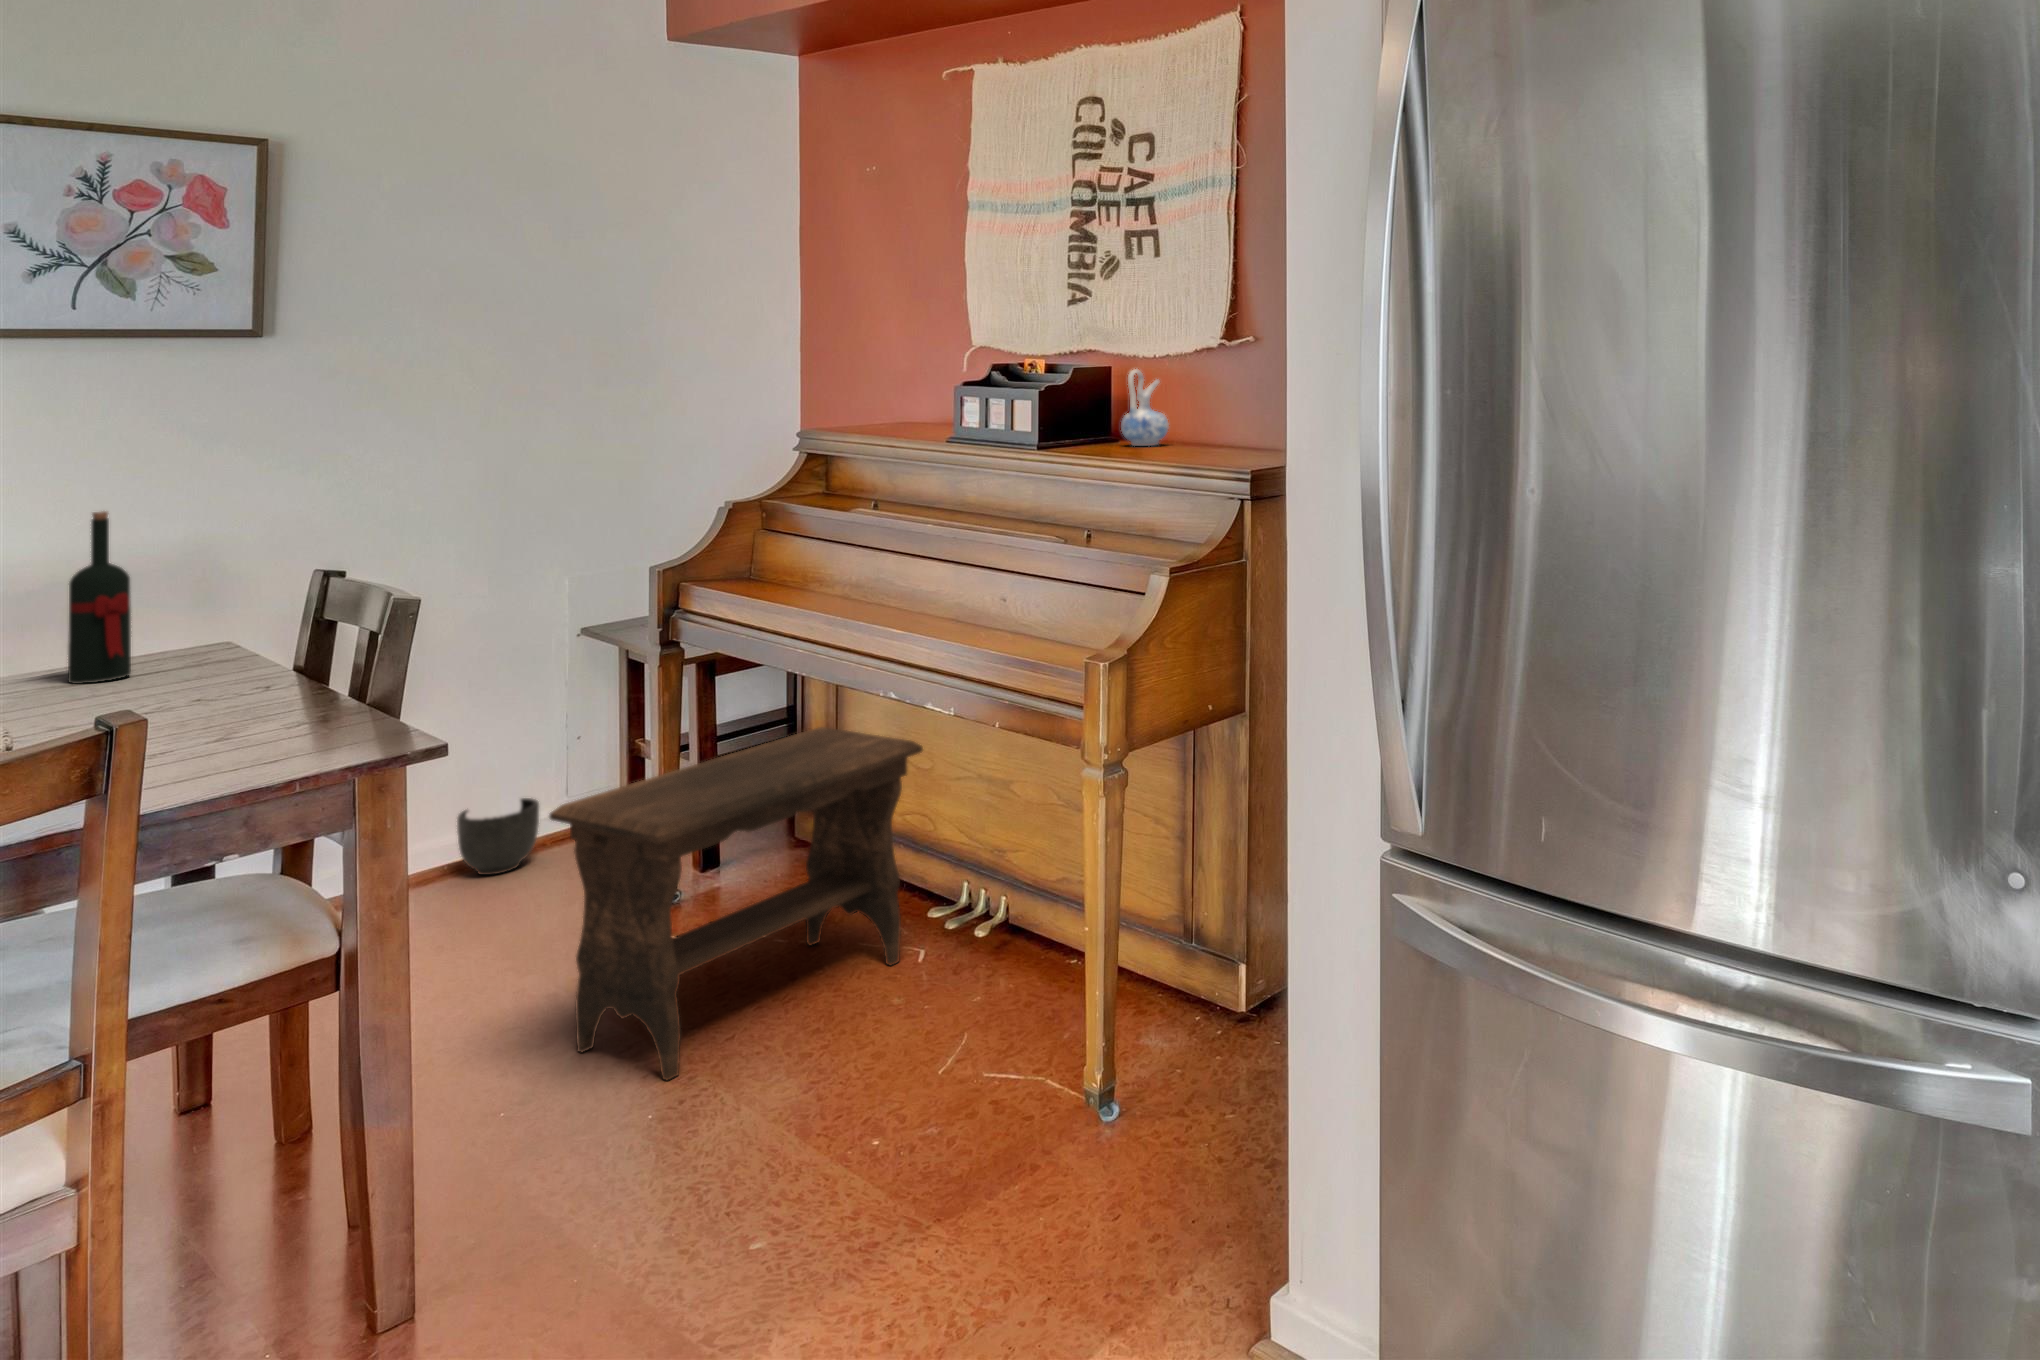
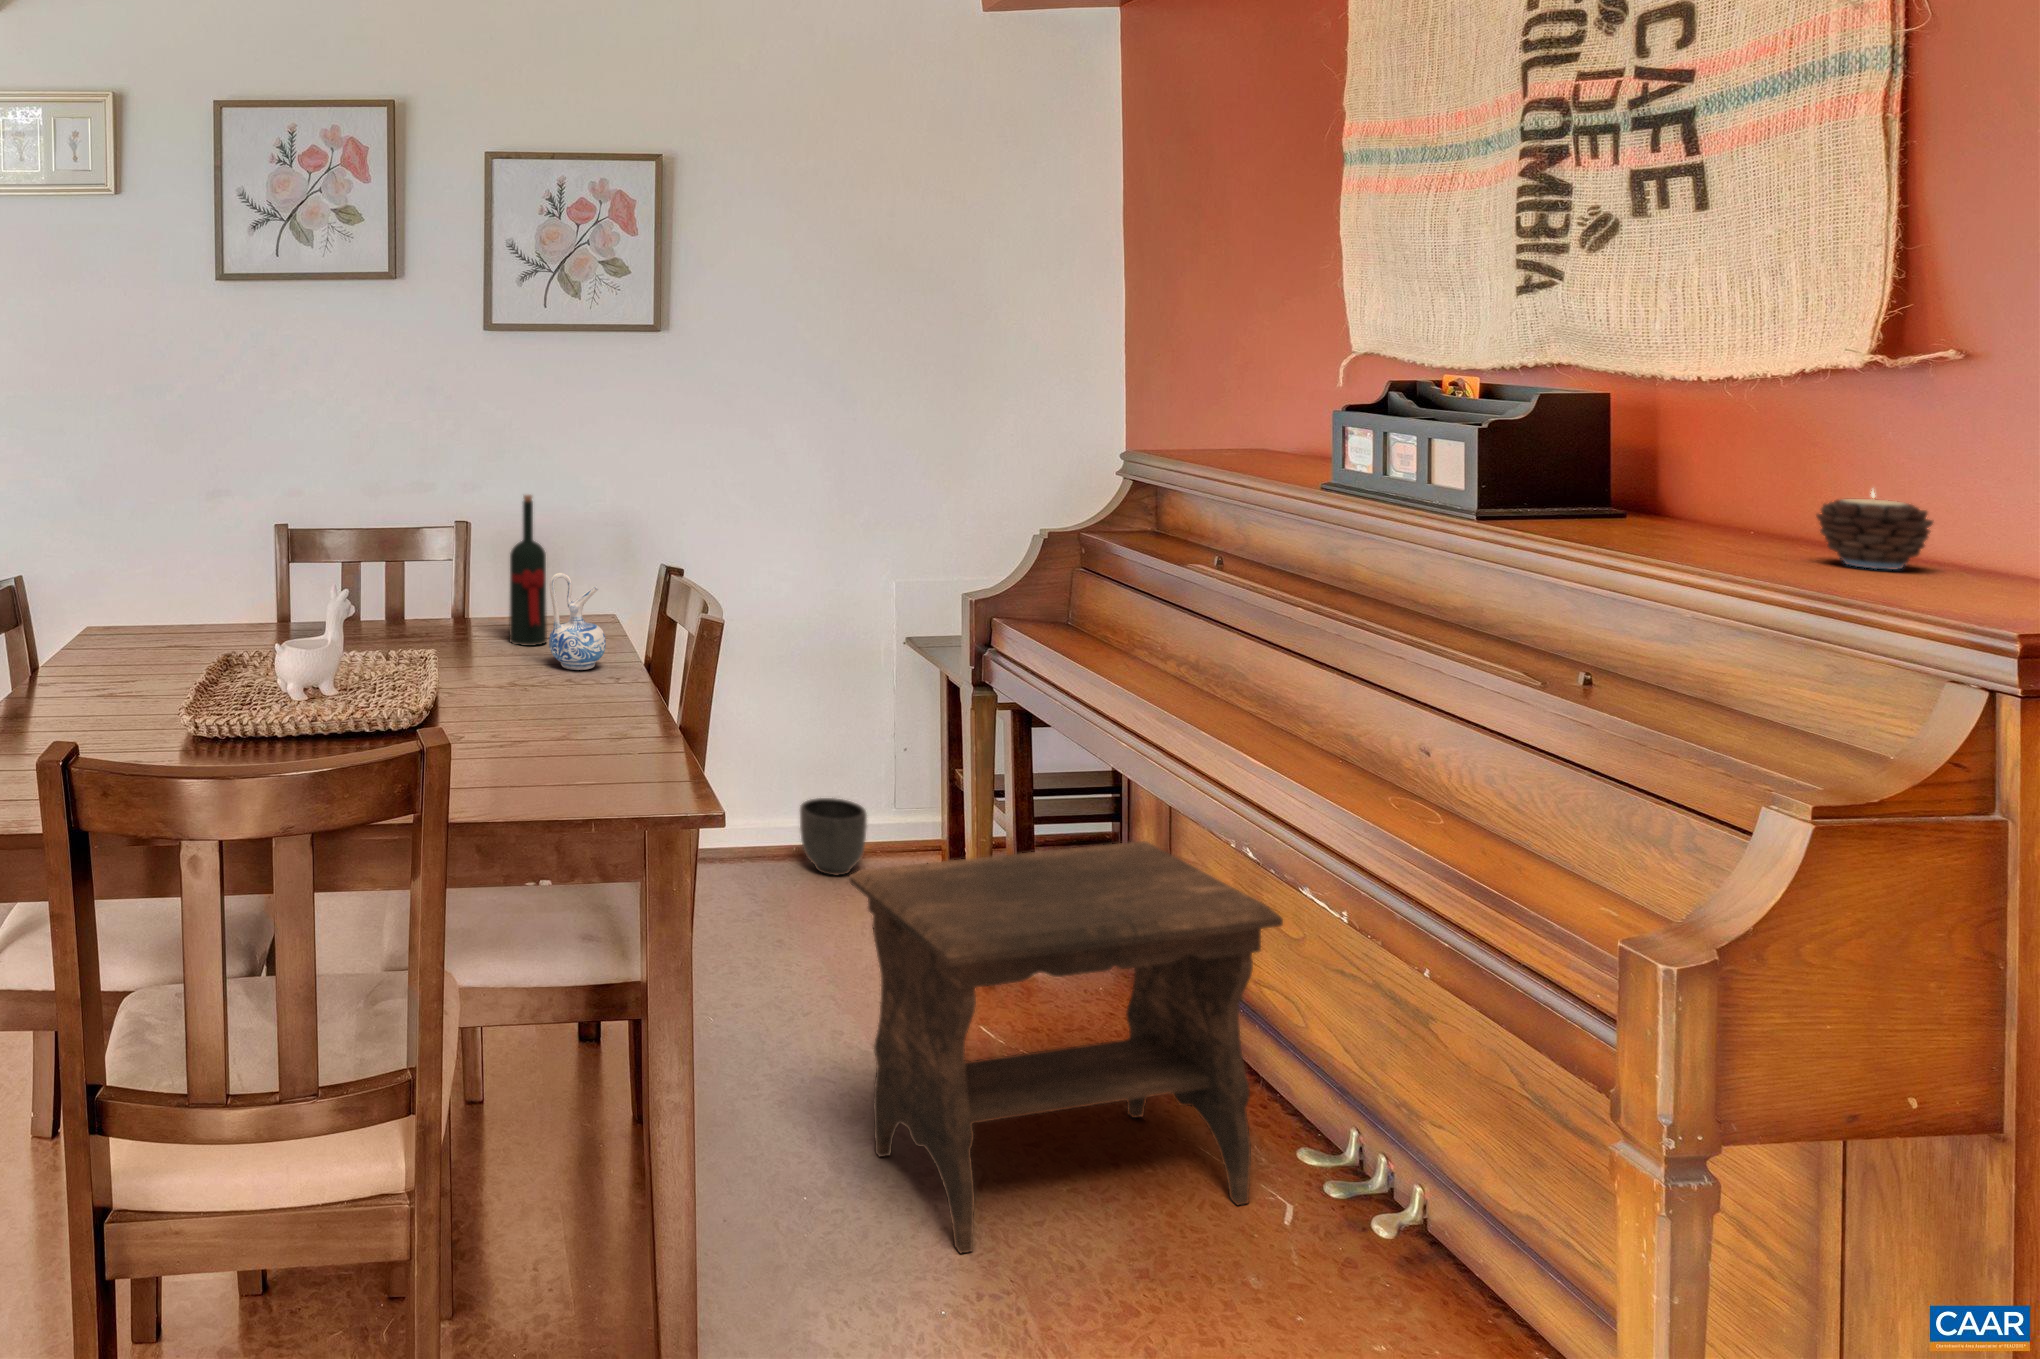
ceramic pitcher: present [1121,370,1169,446] -> present [549,573,606,670]
candle: none [1198,409,1244,451] -> present [1817,492,1933,569]

